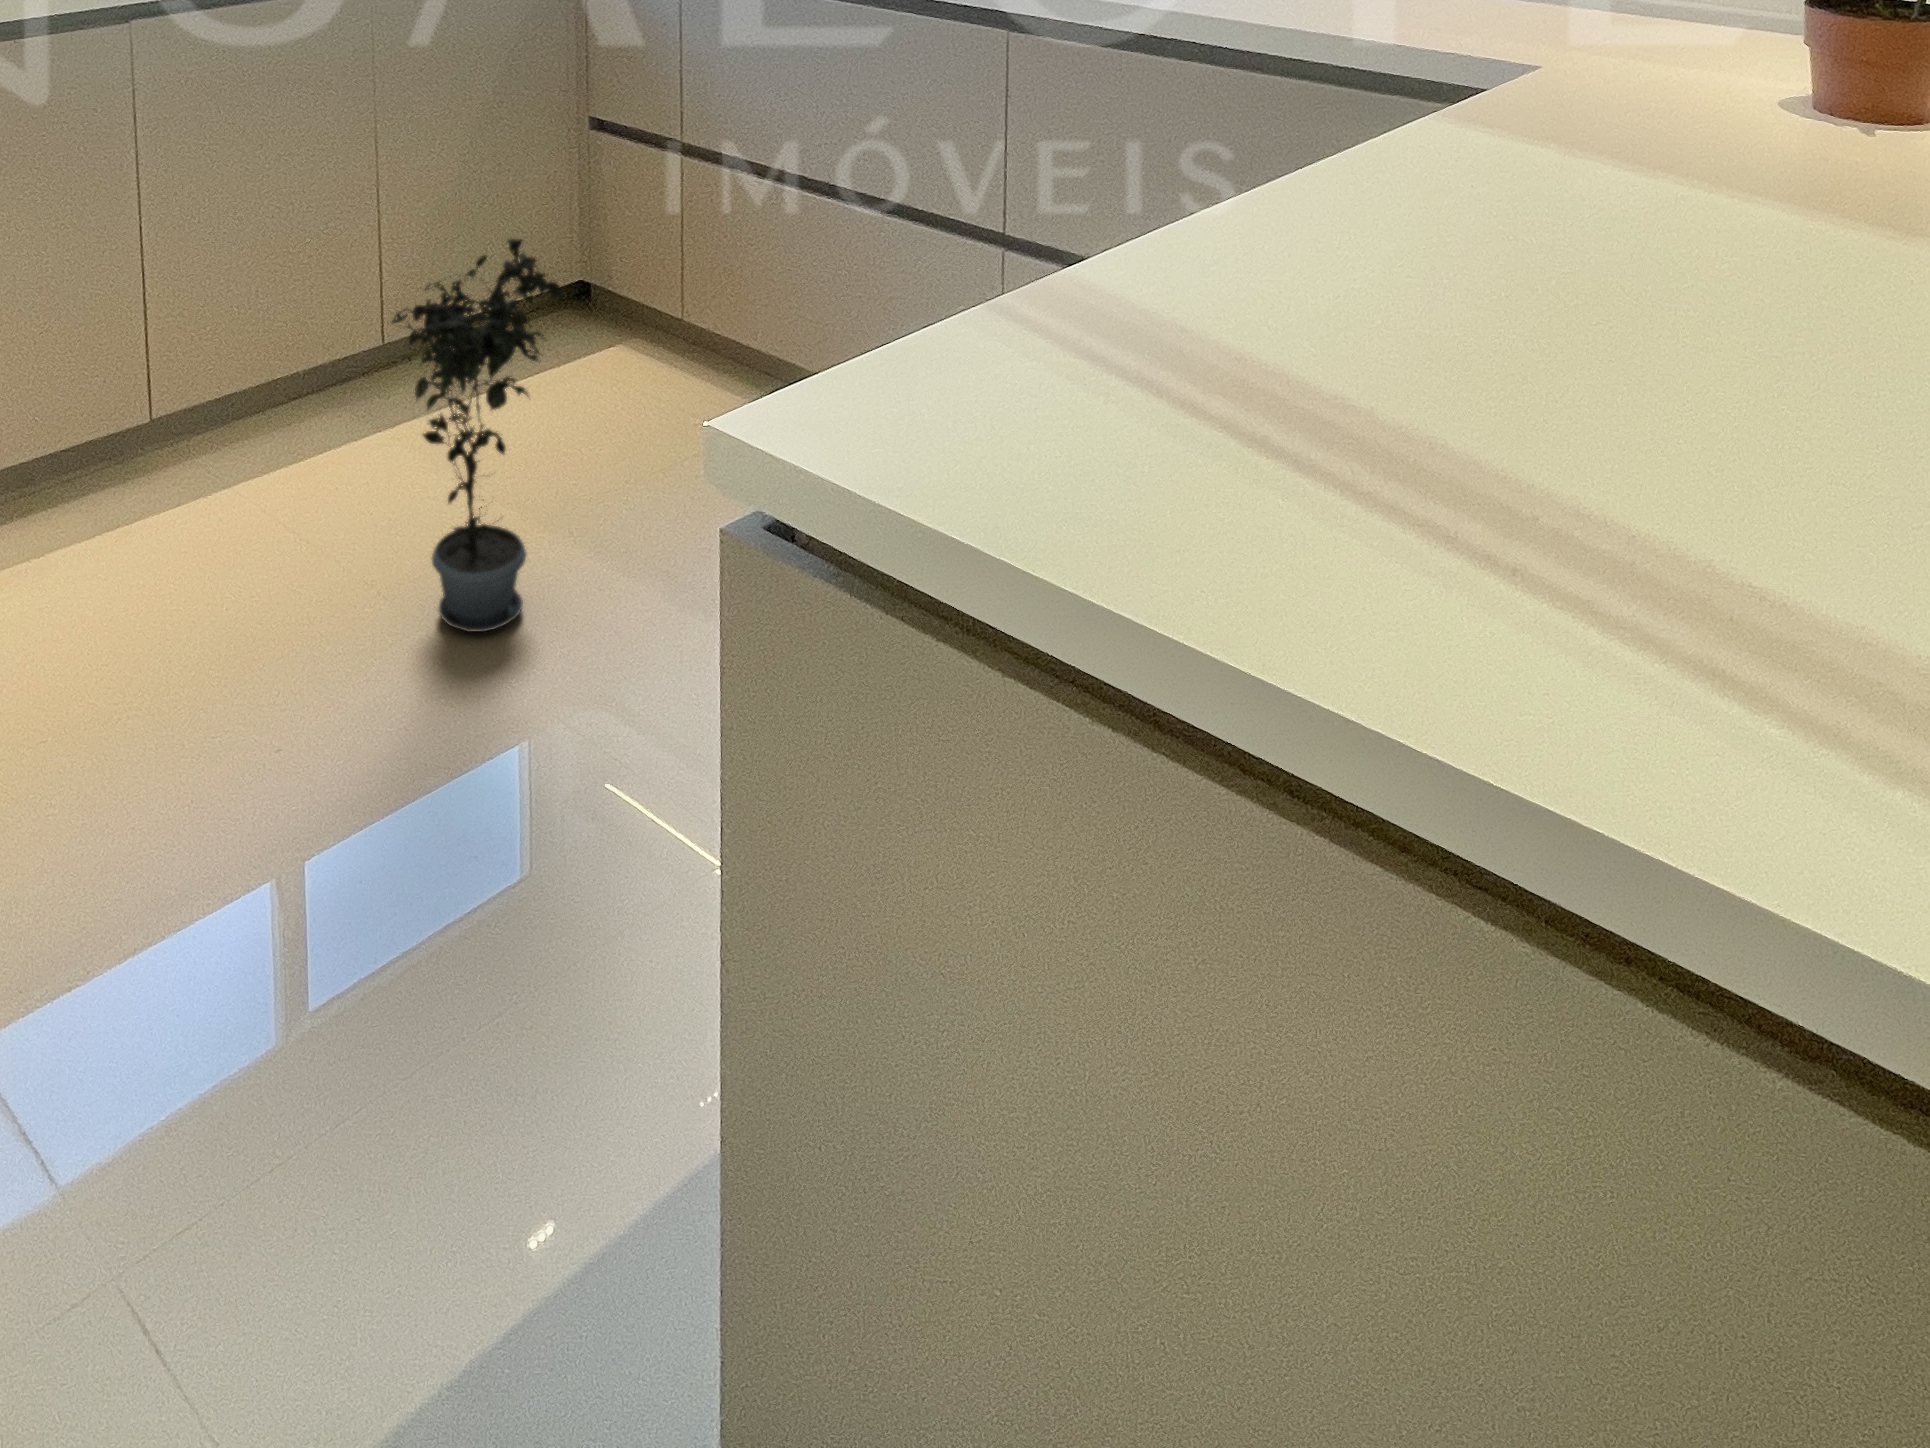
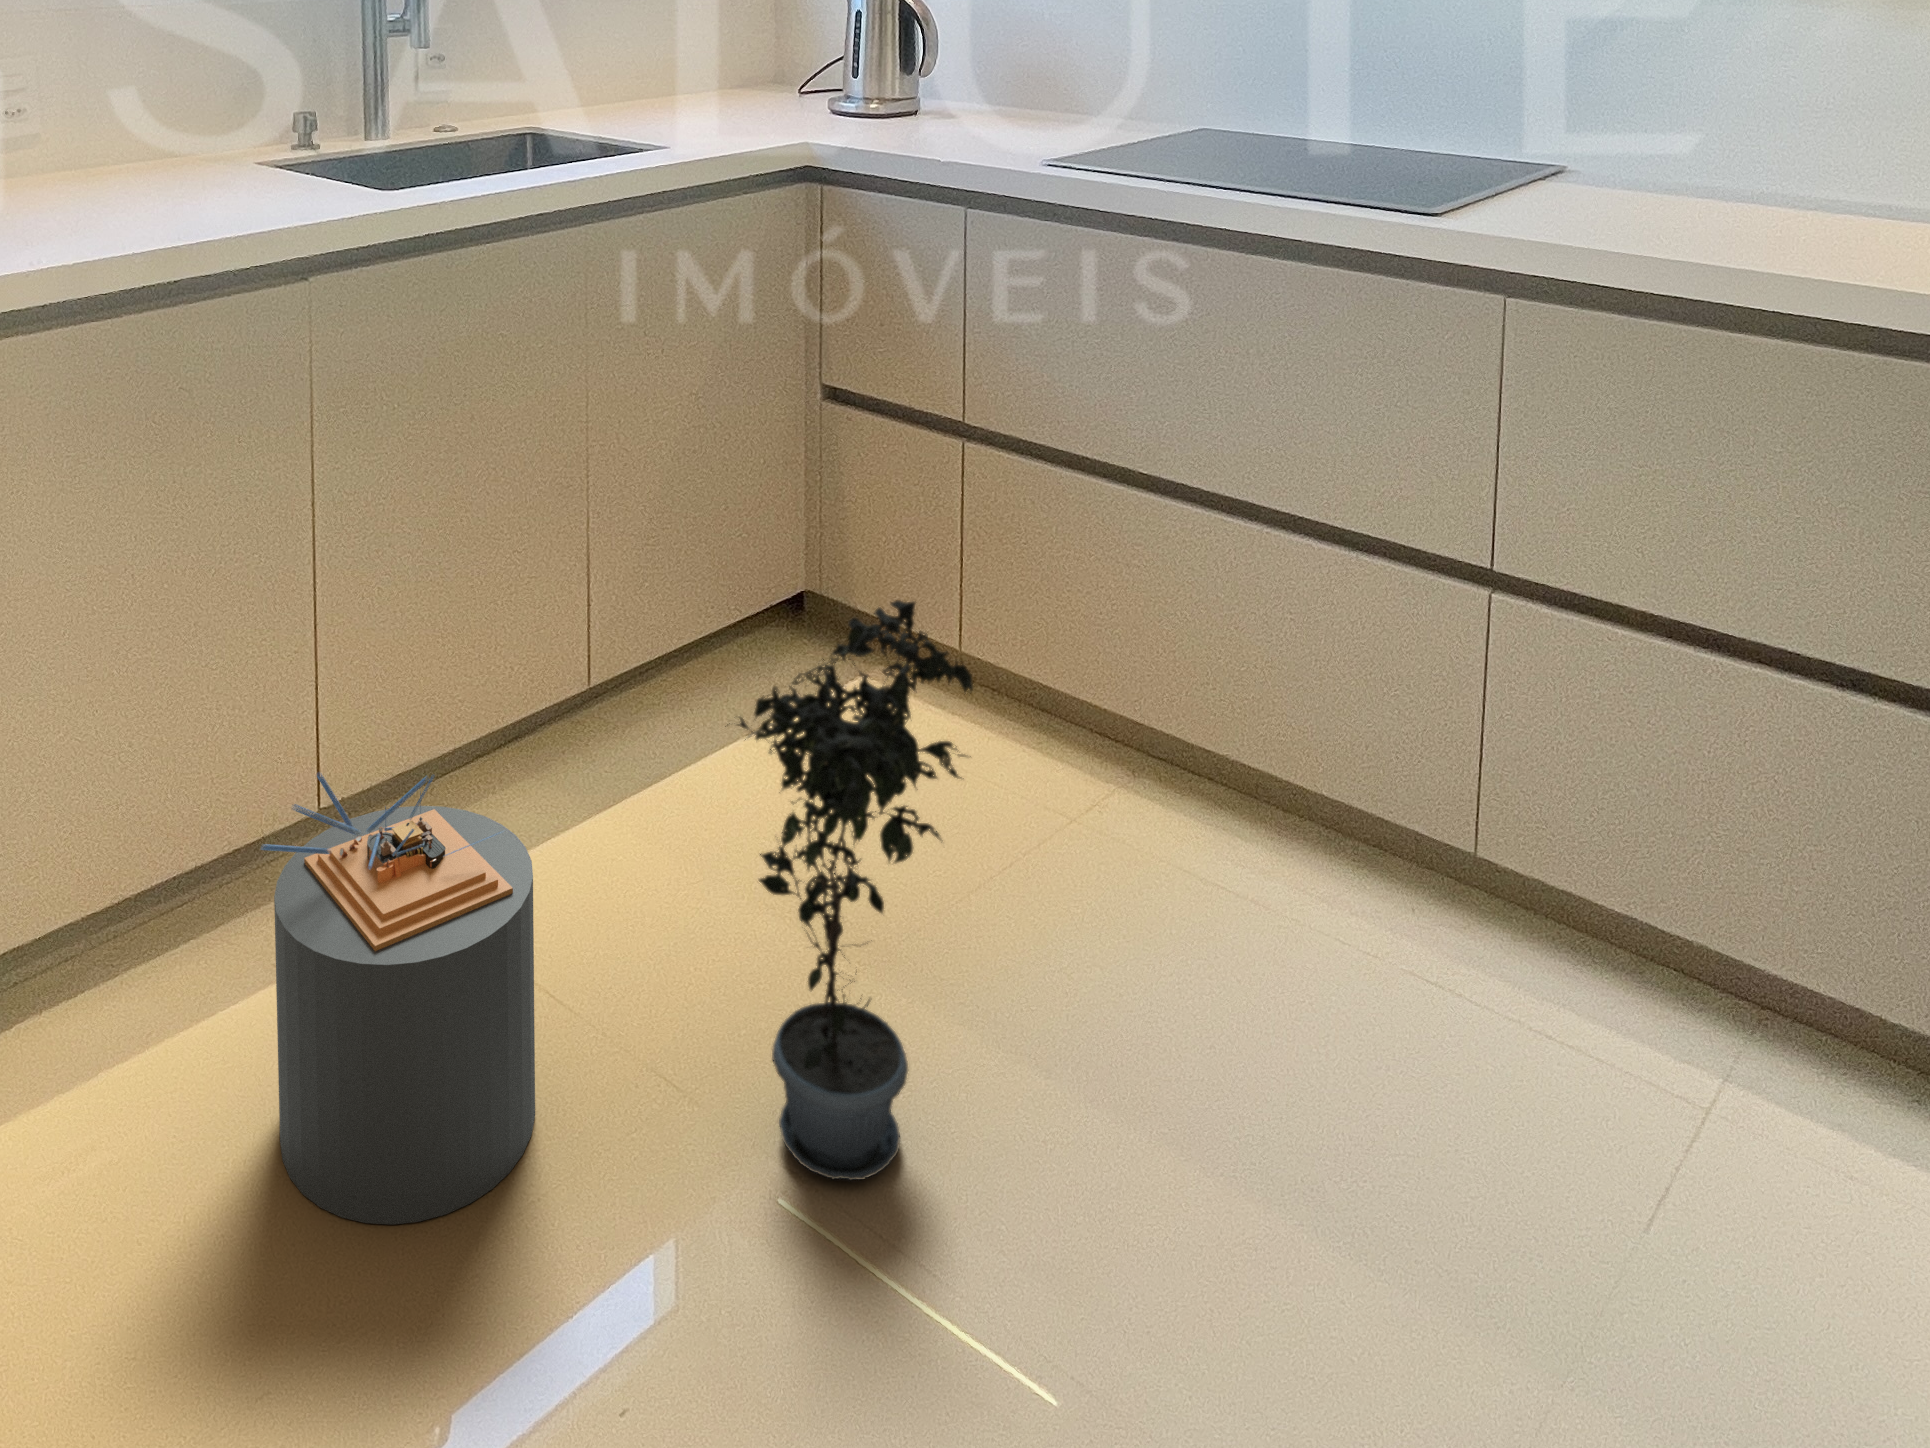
trash can: none [58,355,275,656] -> present [262,773,535,1225]

